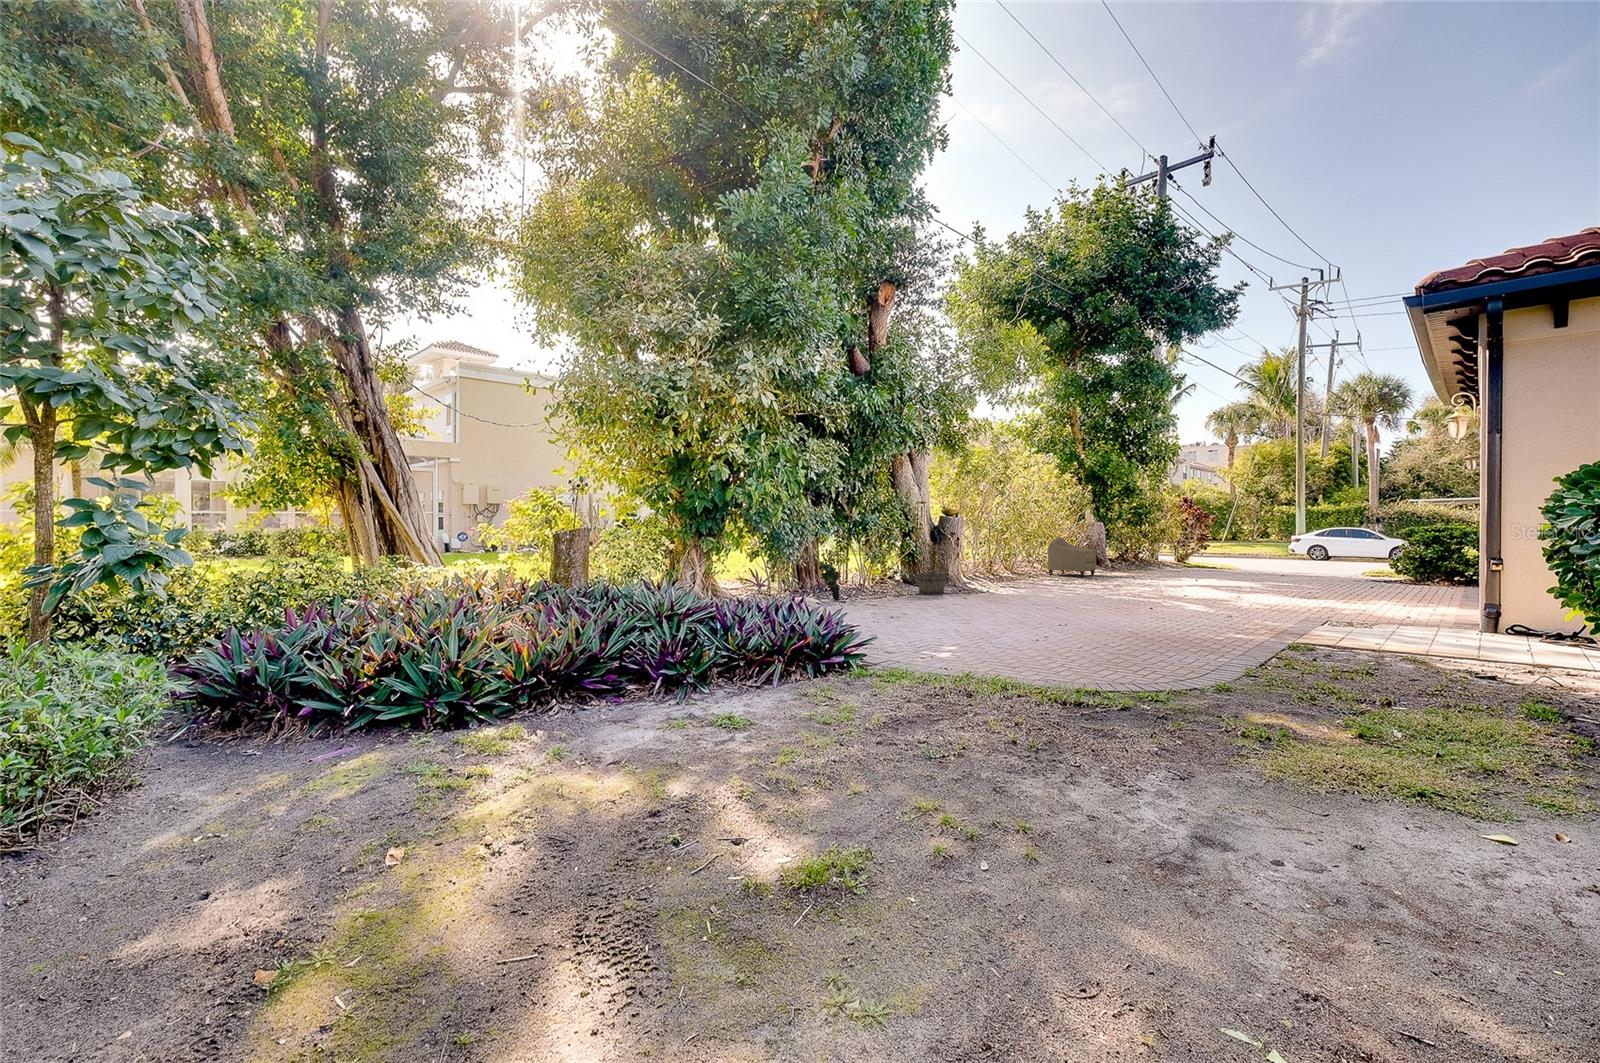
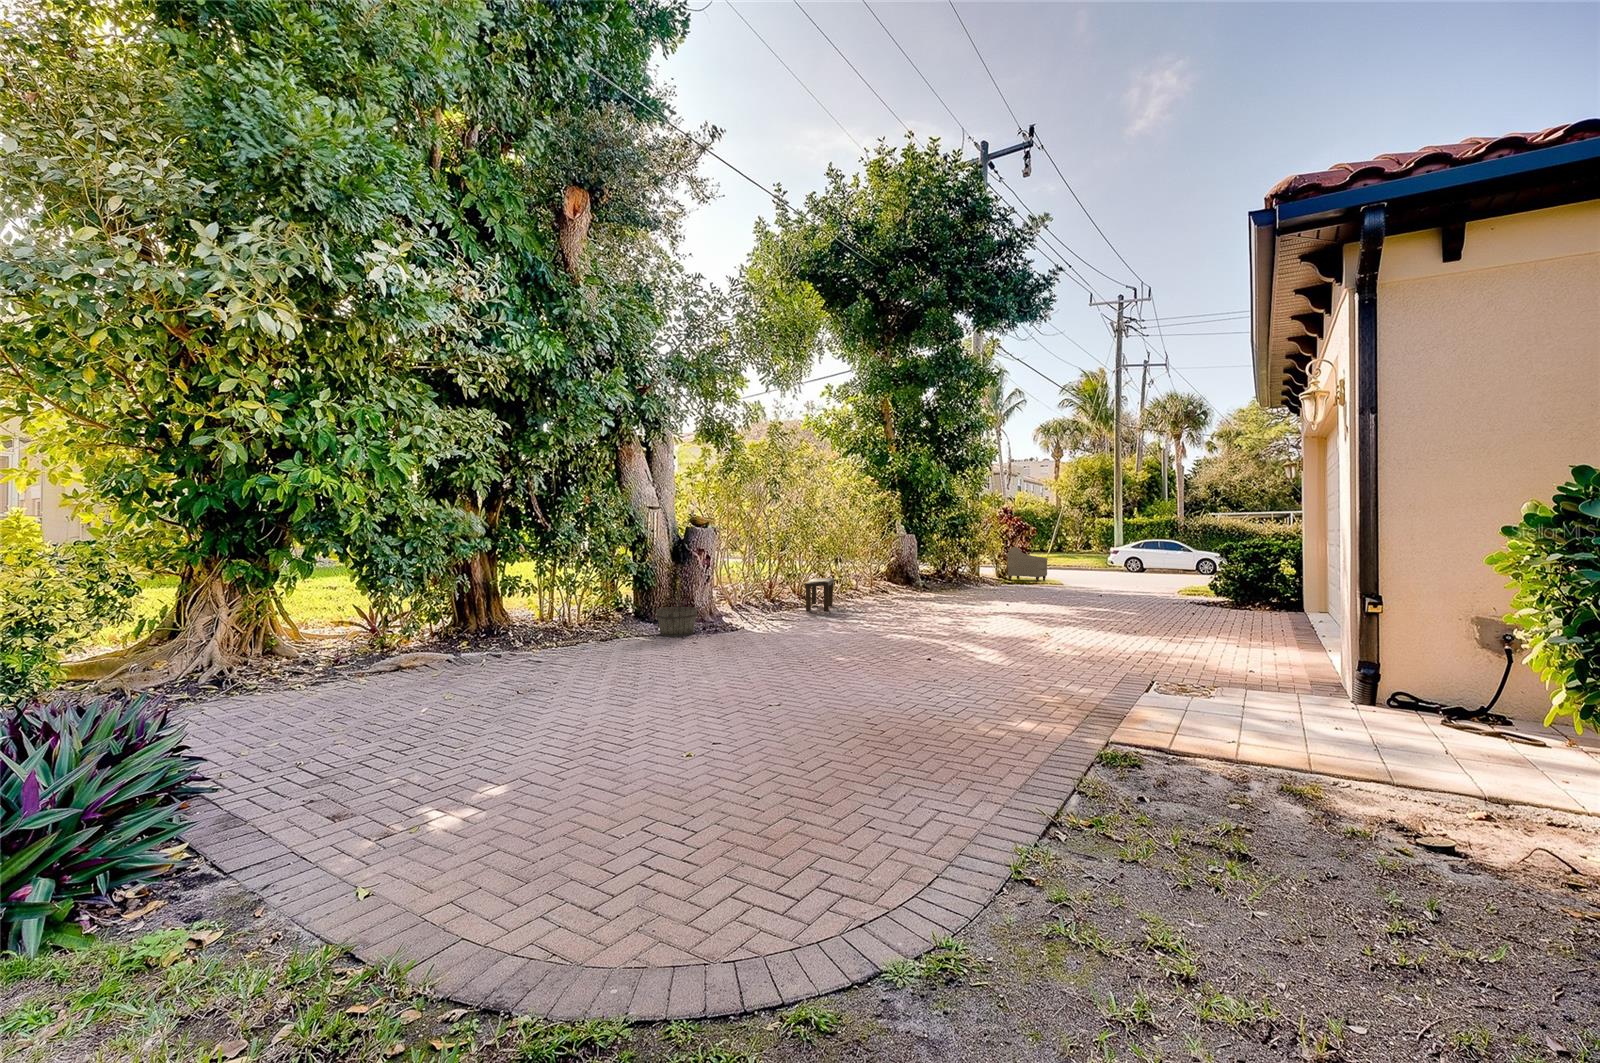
chair: present [1048,537,1096,577] -> present [1008,547,1047,582]
bench: none [1014,557,1036,582] -> present [805,578,834,611]
potted plant: present [819,561,842,600] -> none [486,595,527,654]

